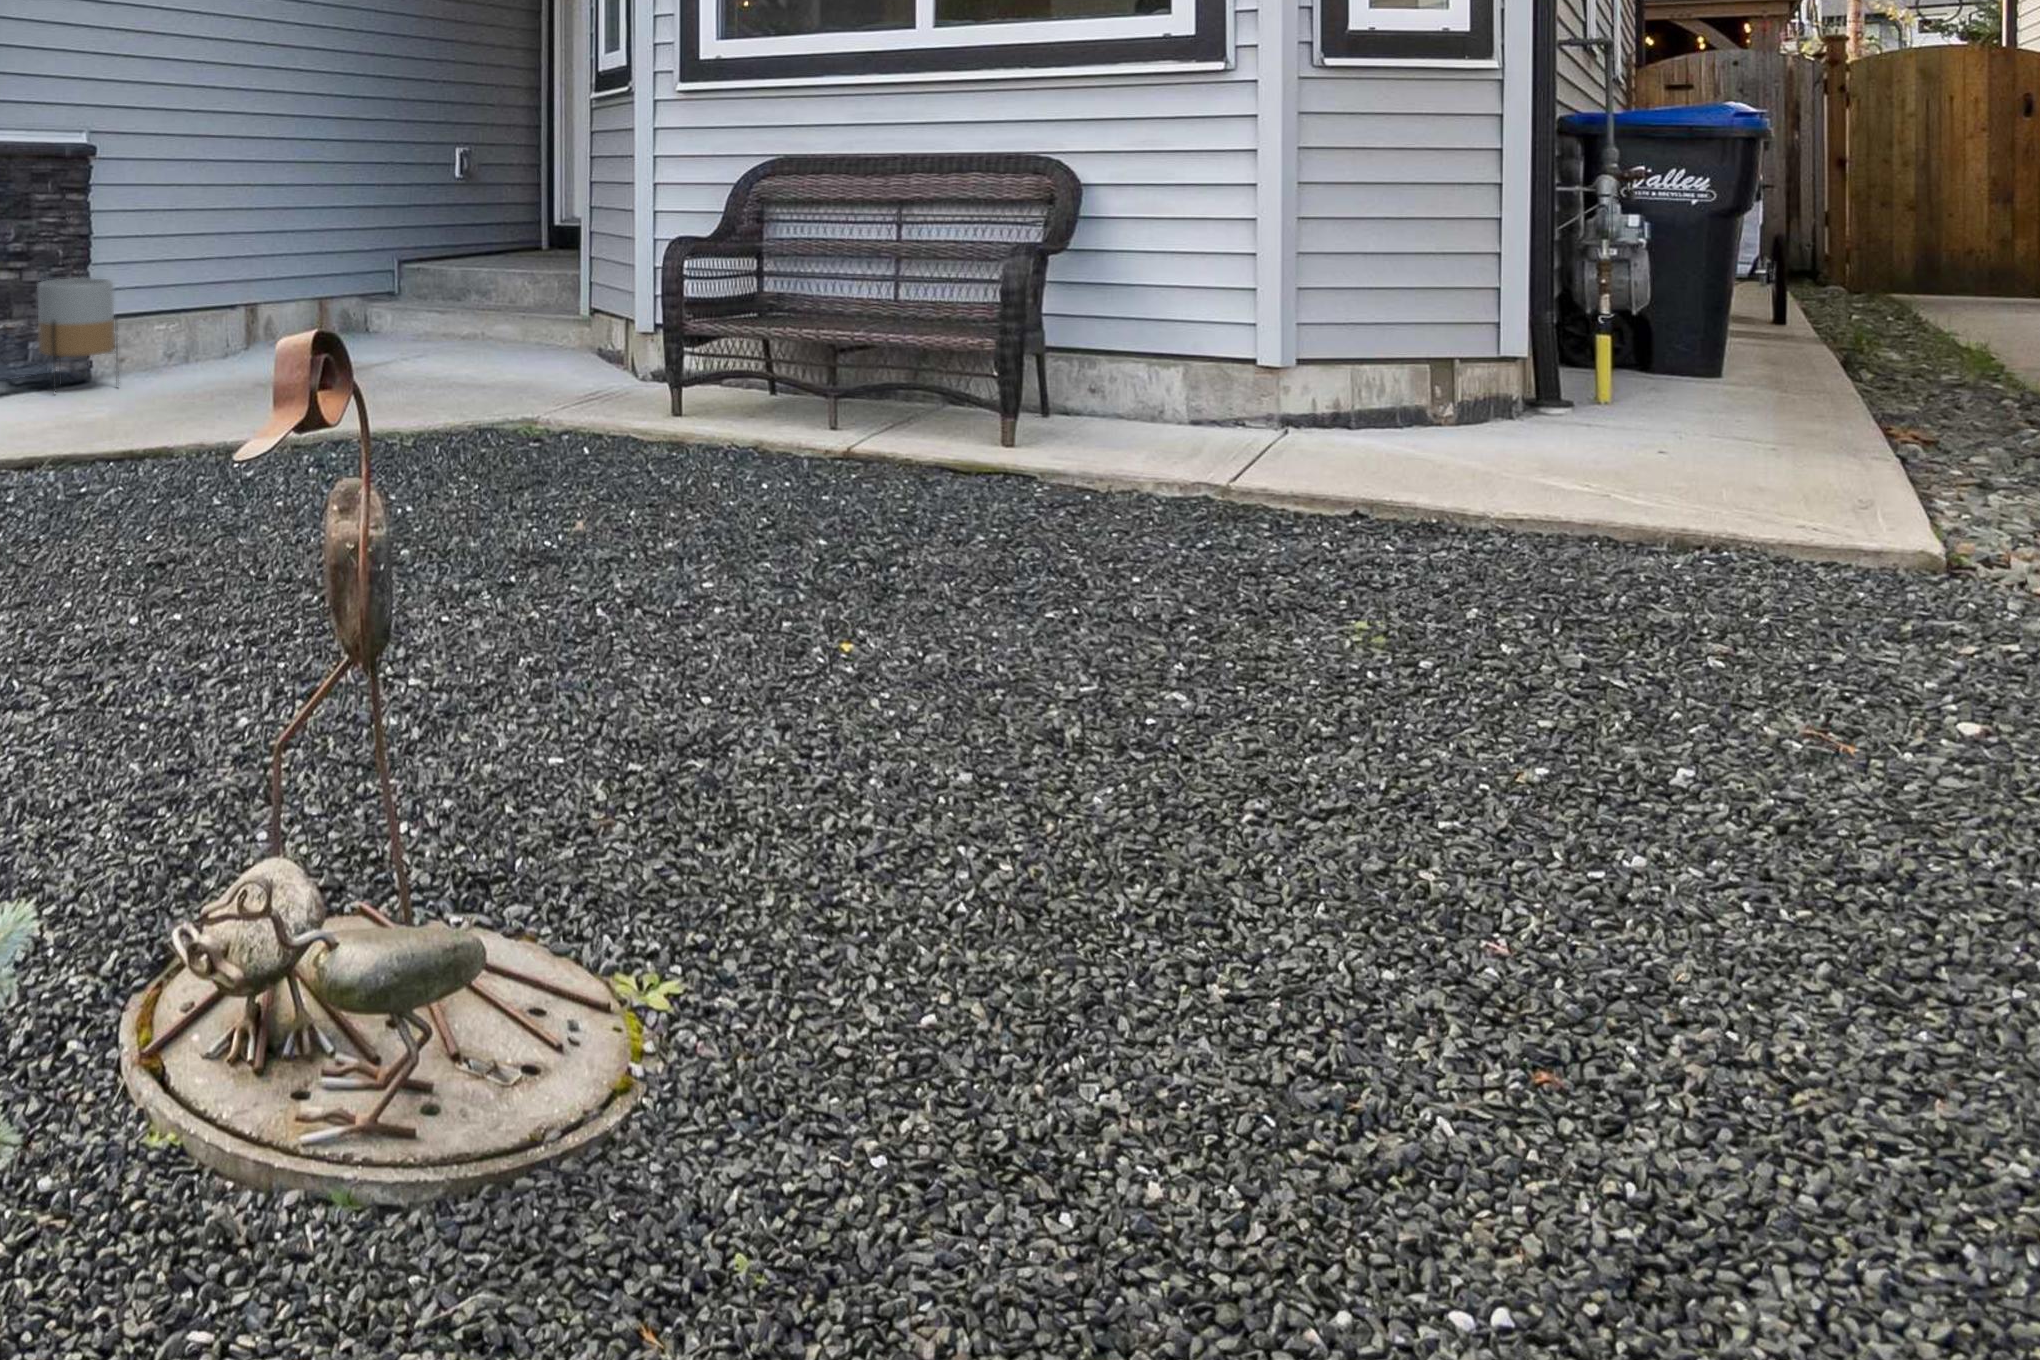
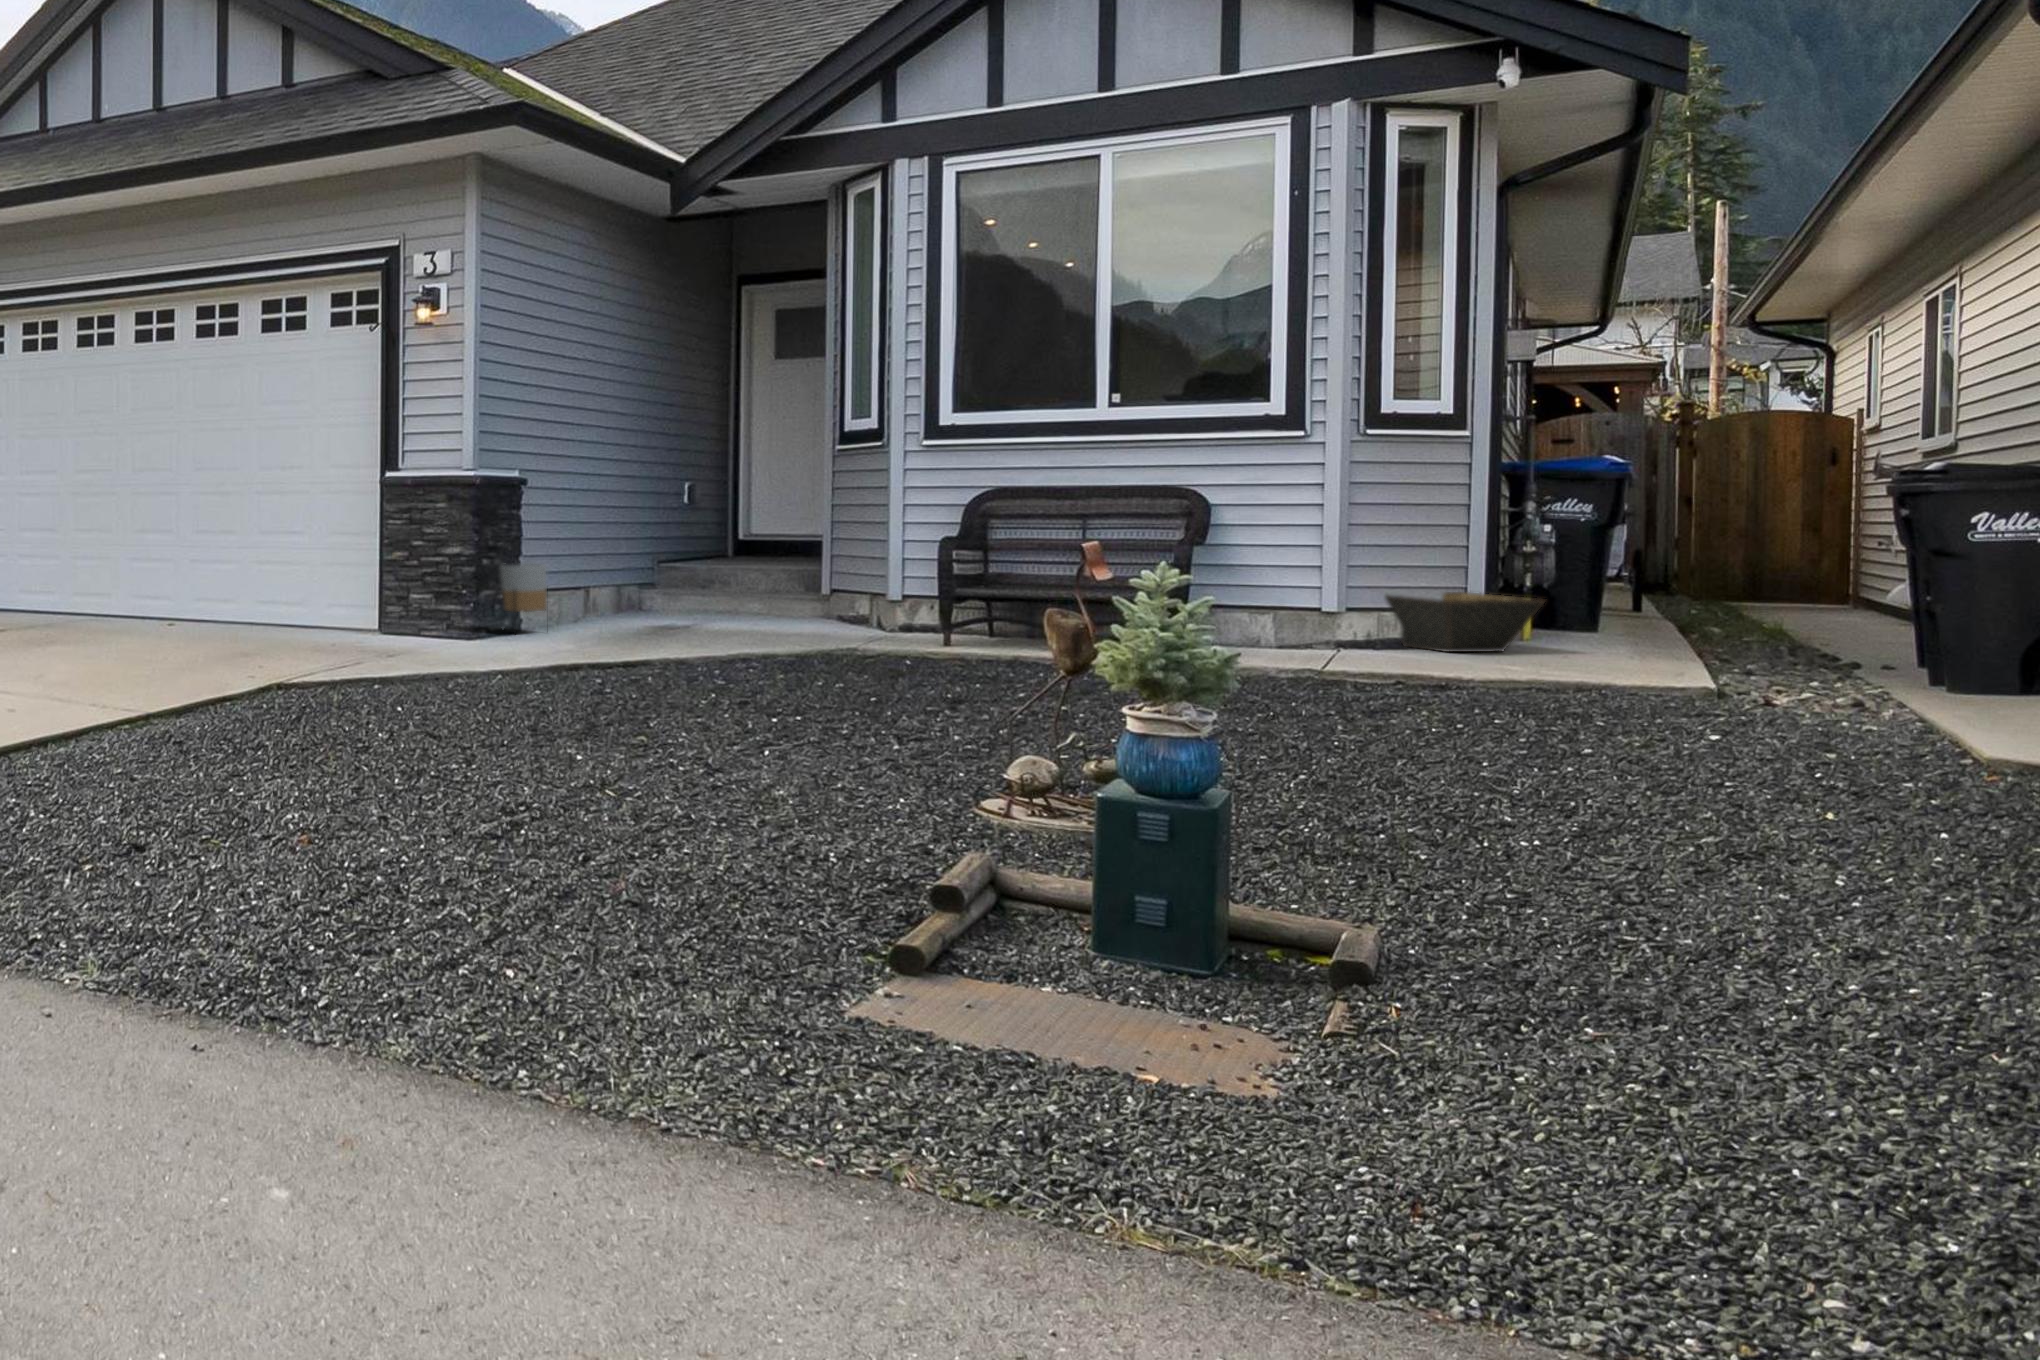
basket: none [1331,336,1623,450] -> present [1385,592,1545,652]

